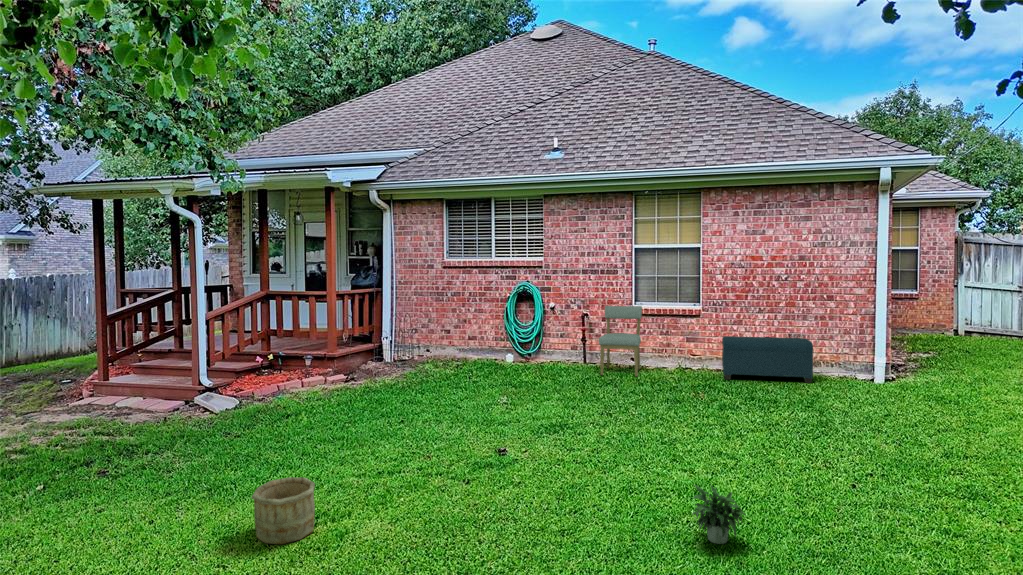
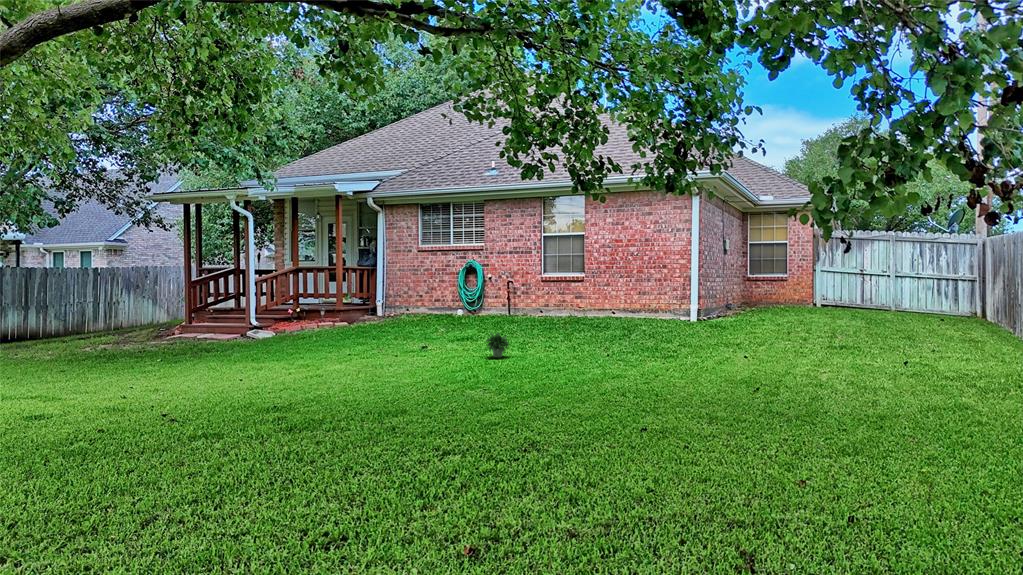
chair: present [599,306,642,377] -> none [513,275,546,320]
bench: present [722,336,814,383] -> none [592,294,650,322]
wooden bucket: present [252,477,315,544] -> none [278,333,309,359]

